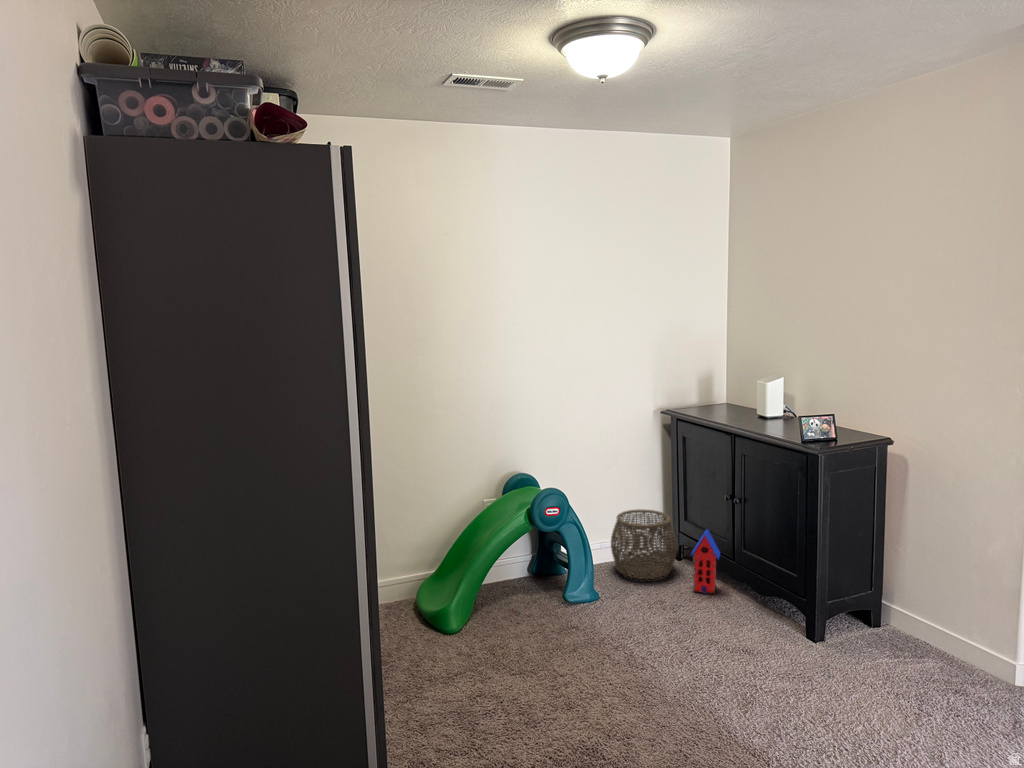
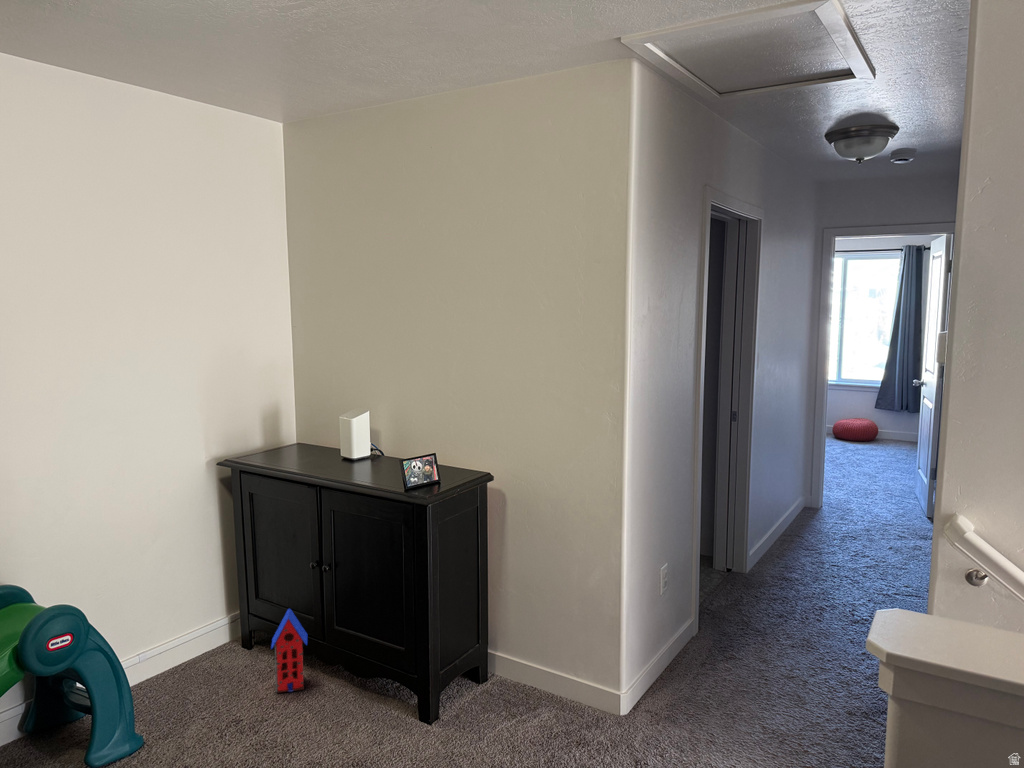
woven basket: present [611,509,677,580] -> none [154,594,249,695]

